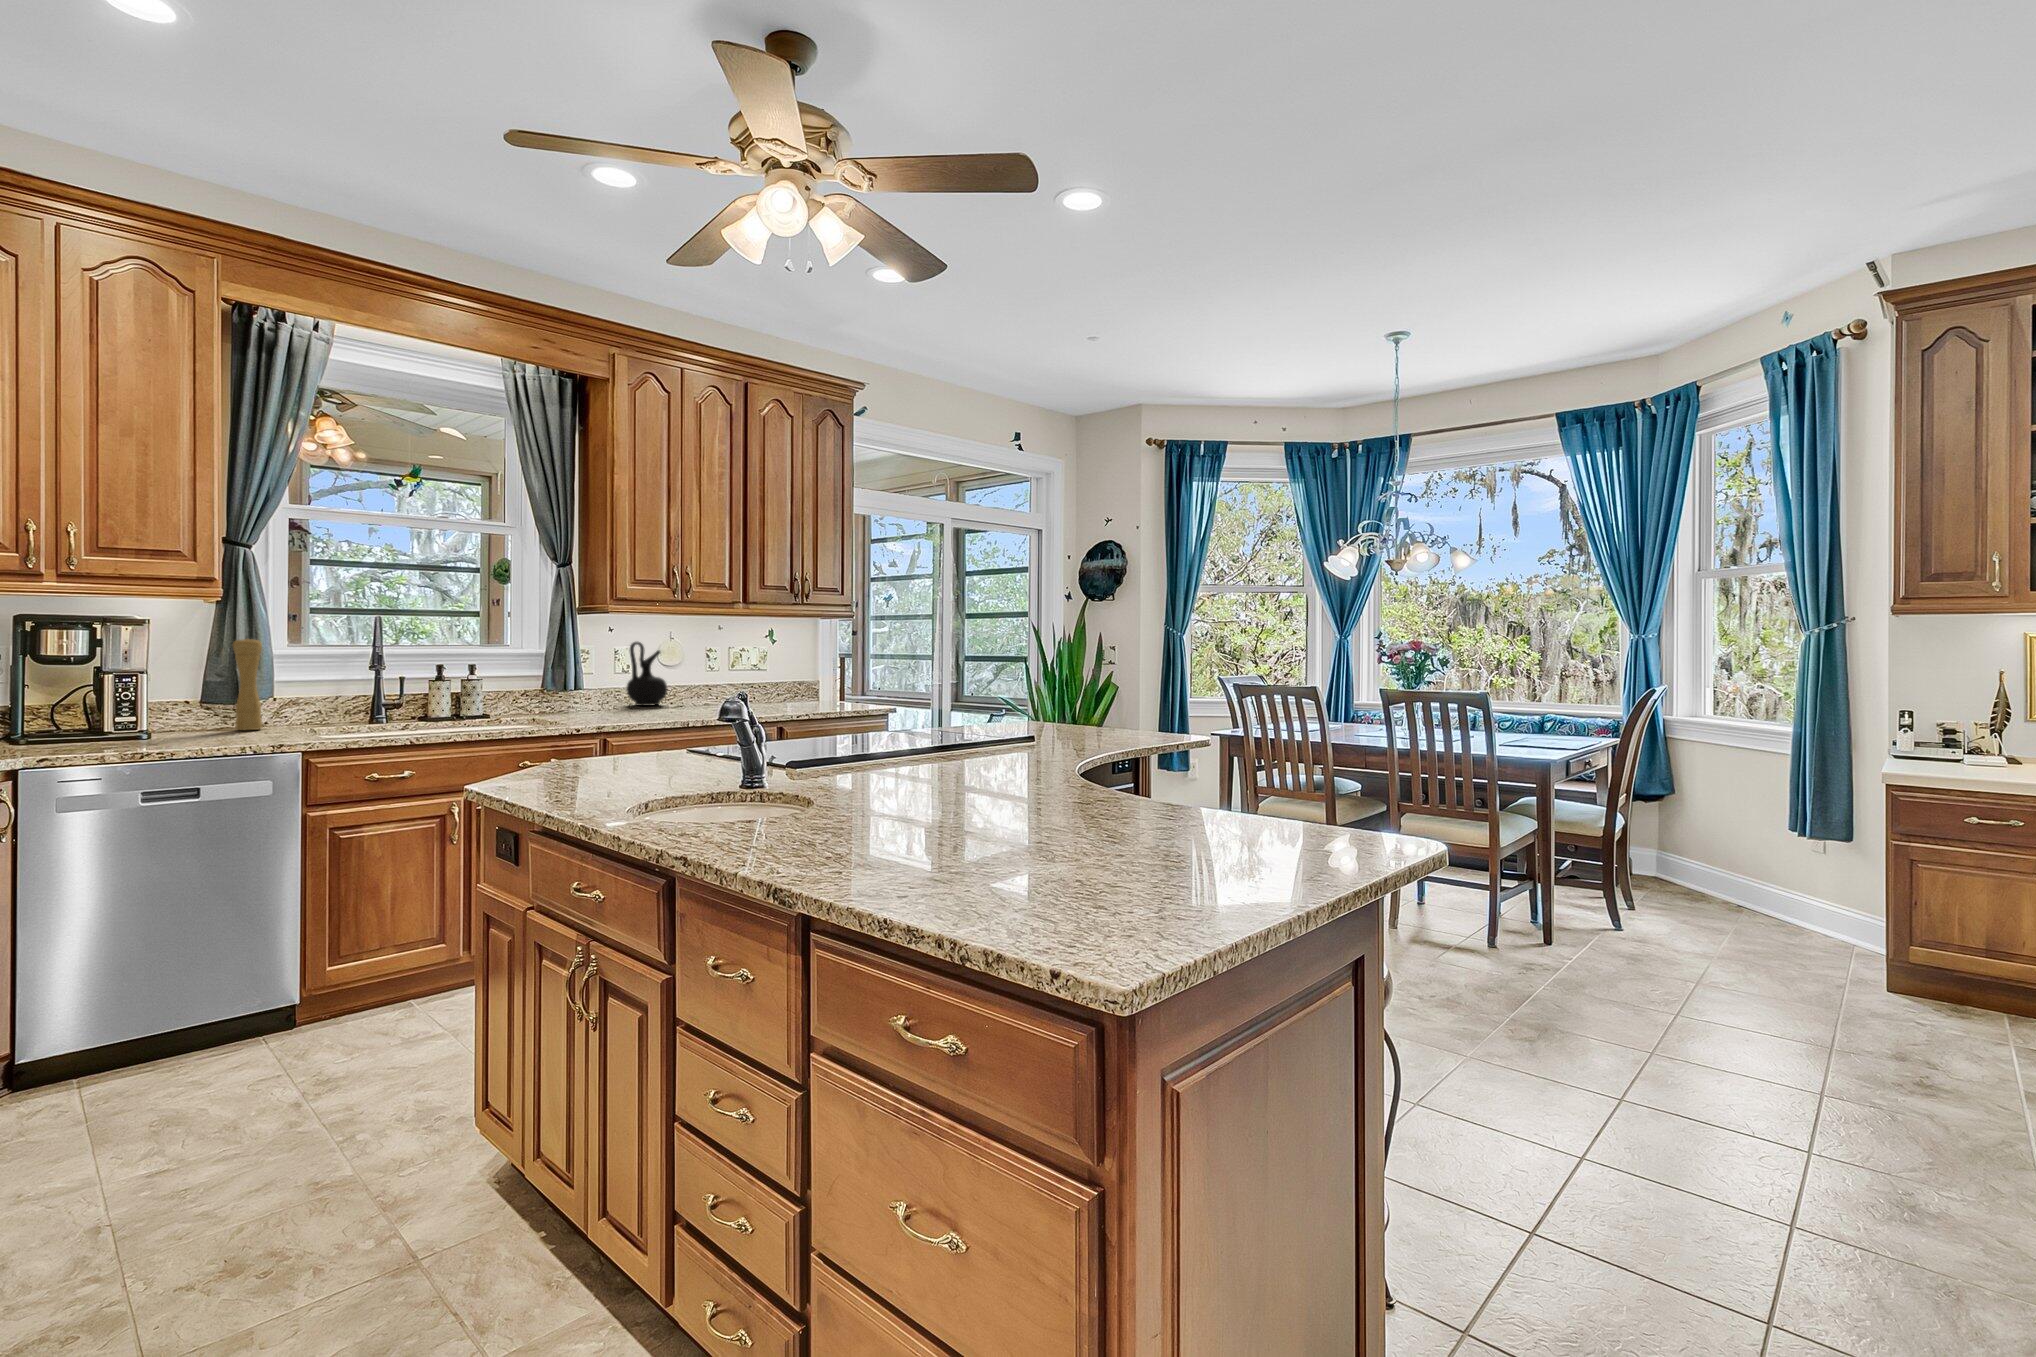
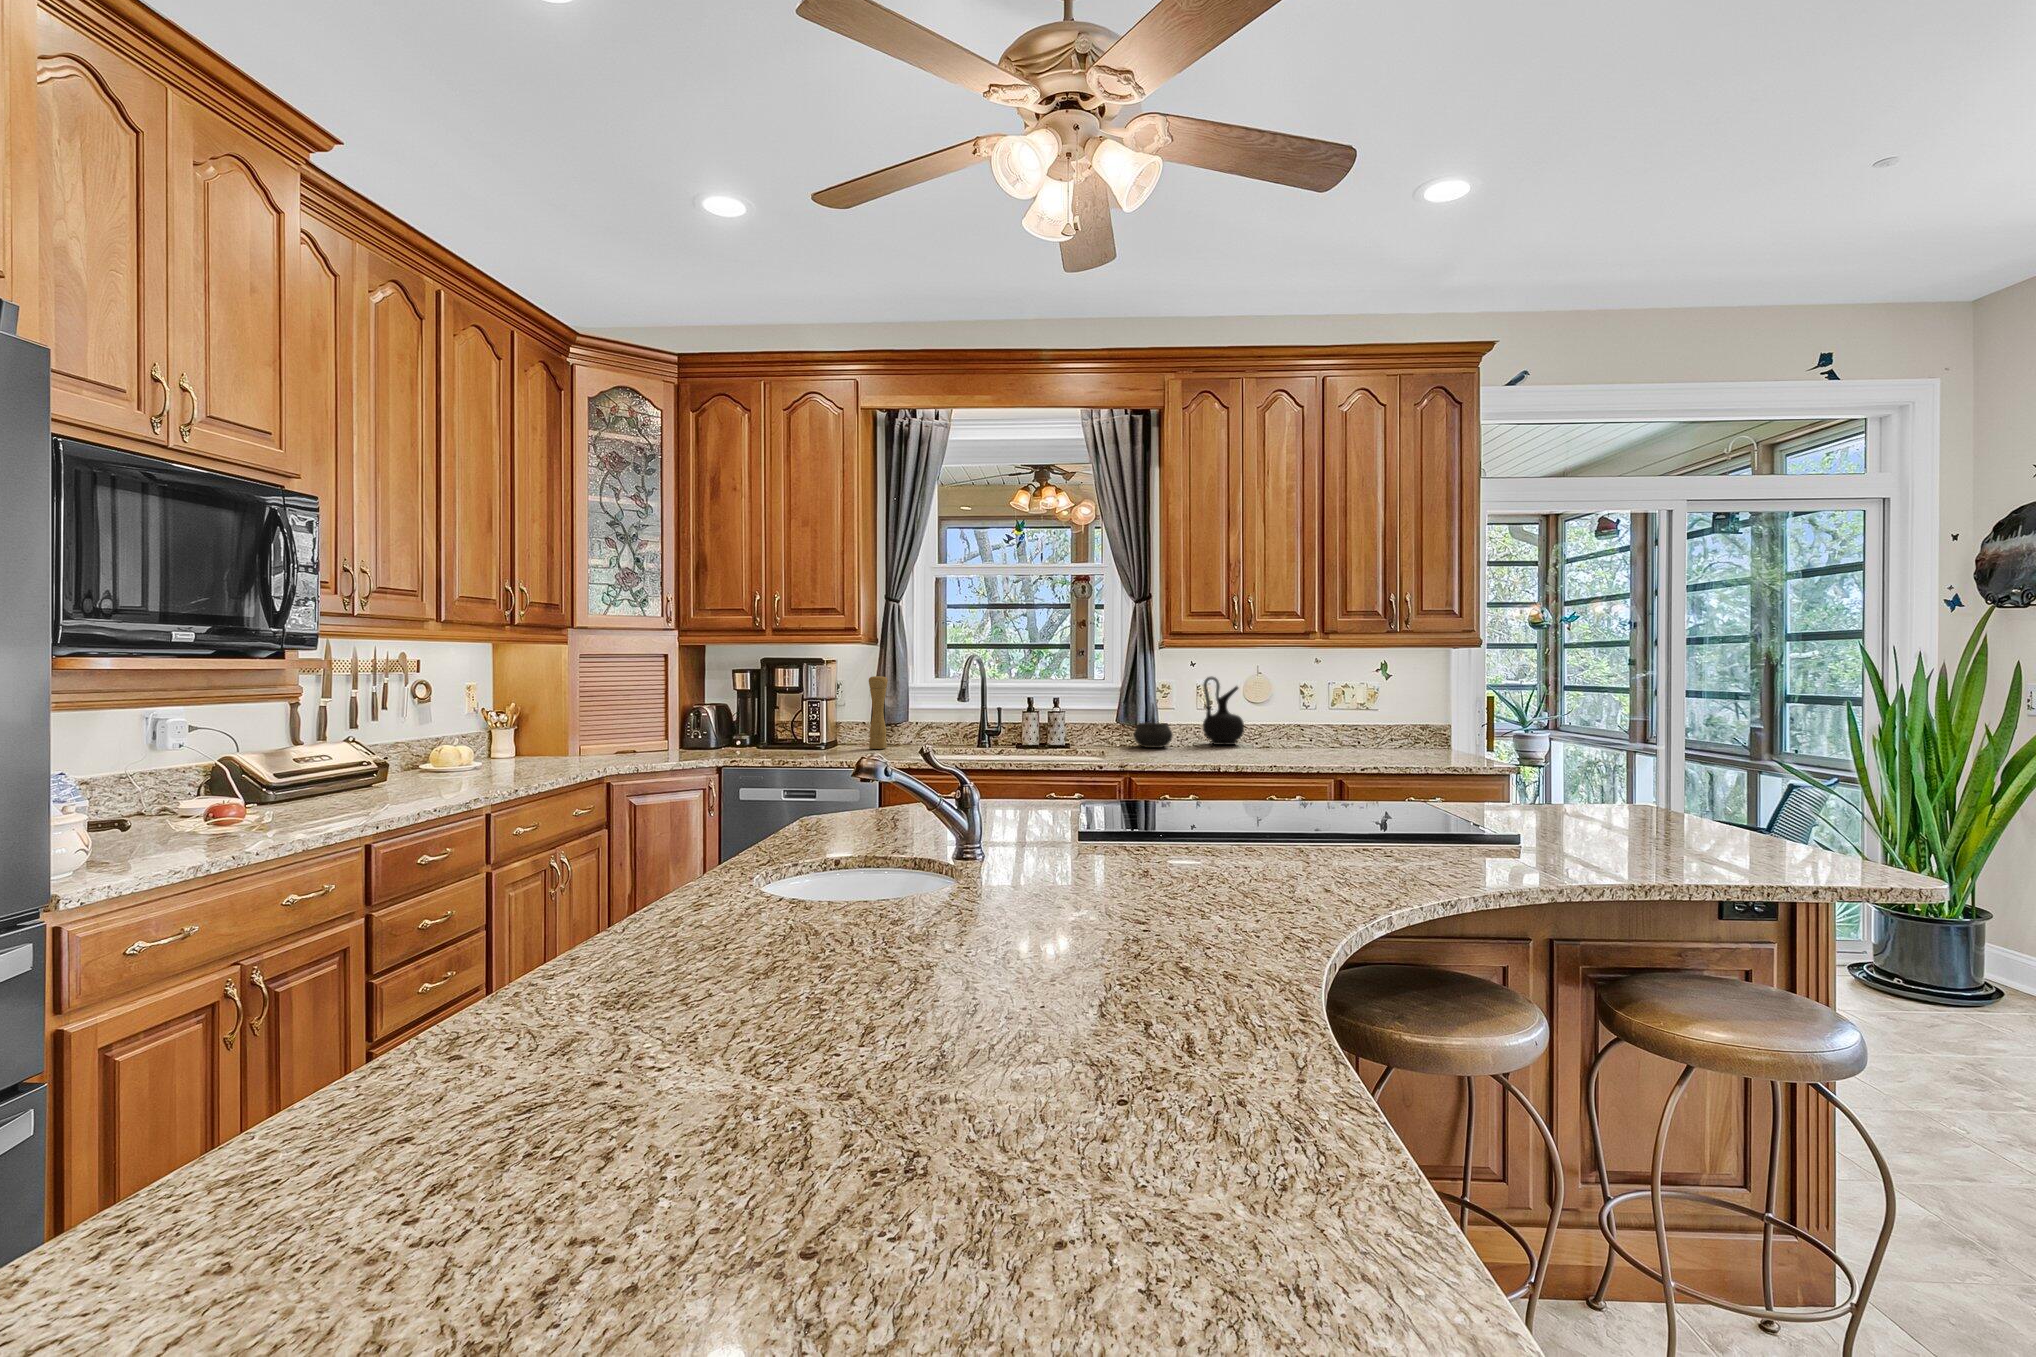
kettle: none [567,667,609,711] -> present [1134,704,1173,748]

